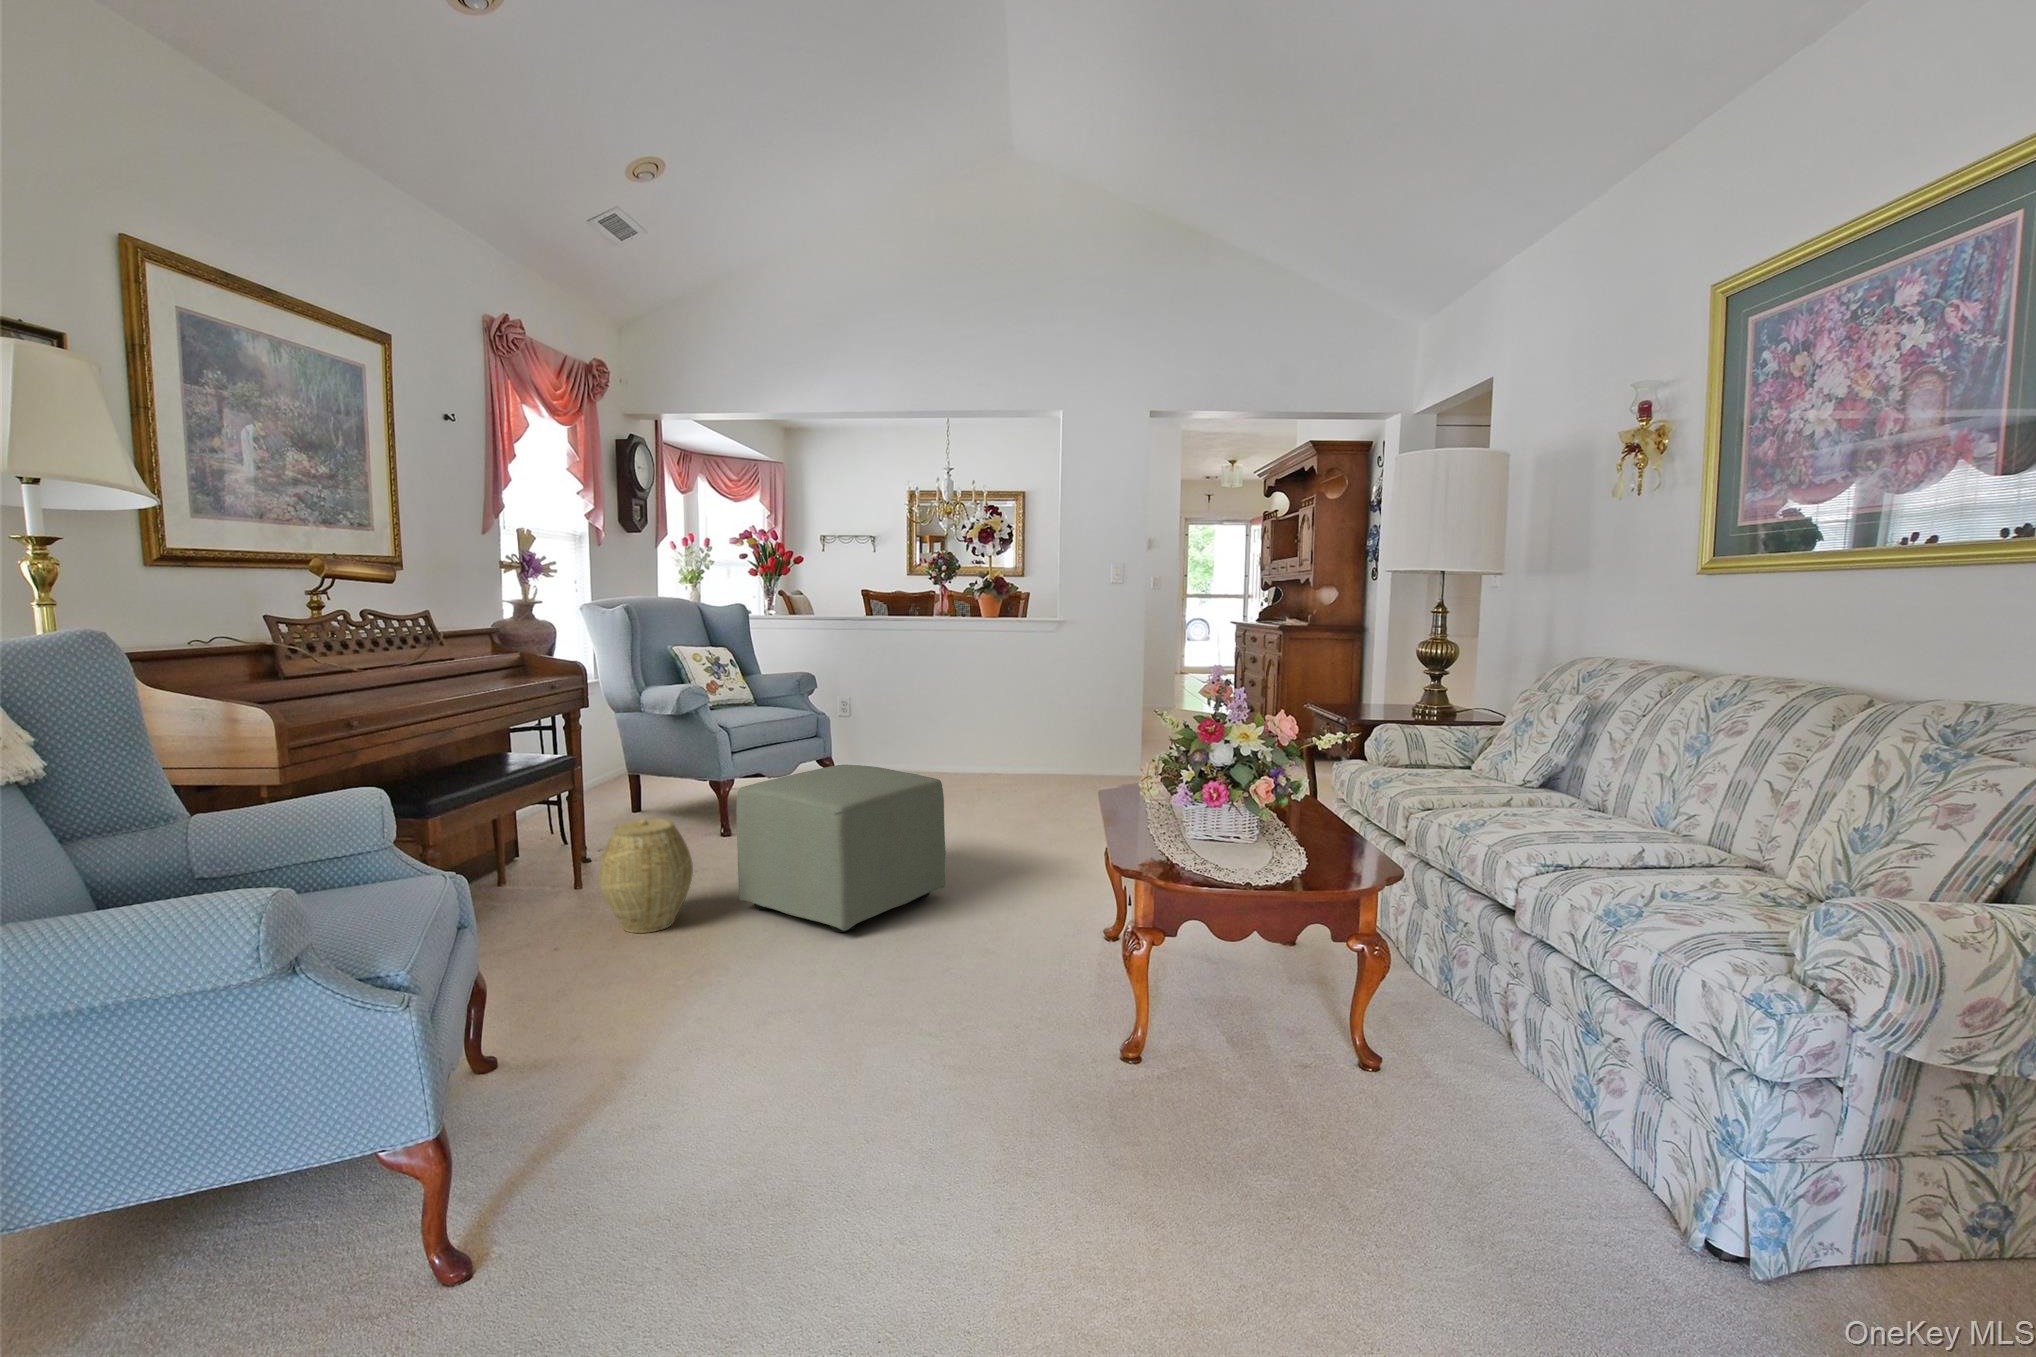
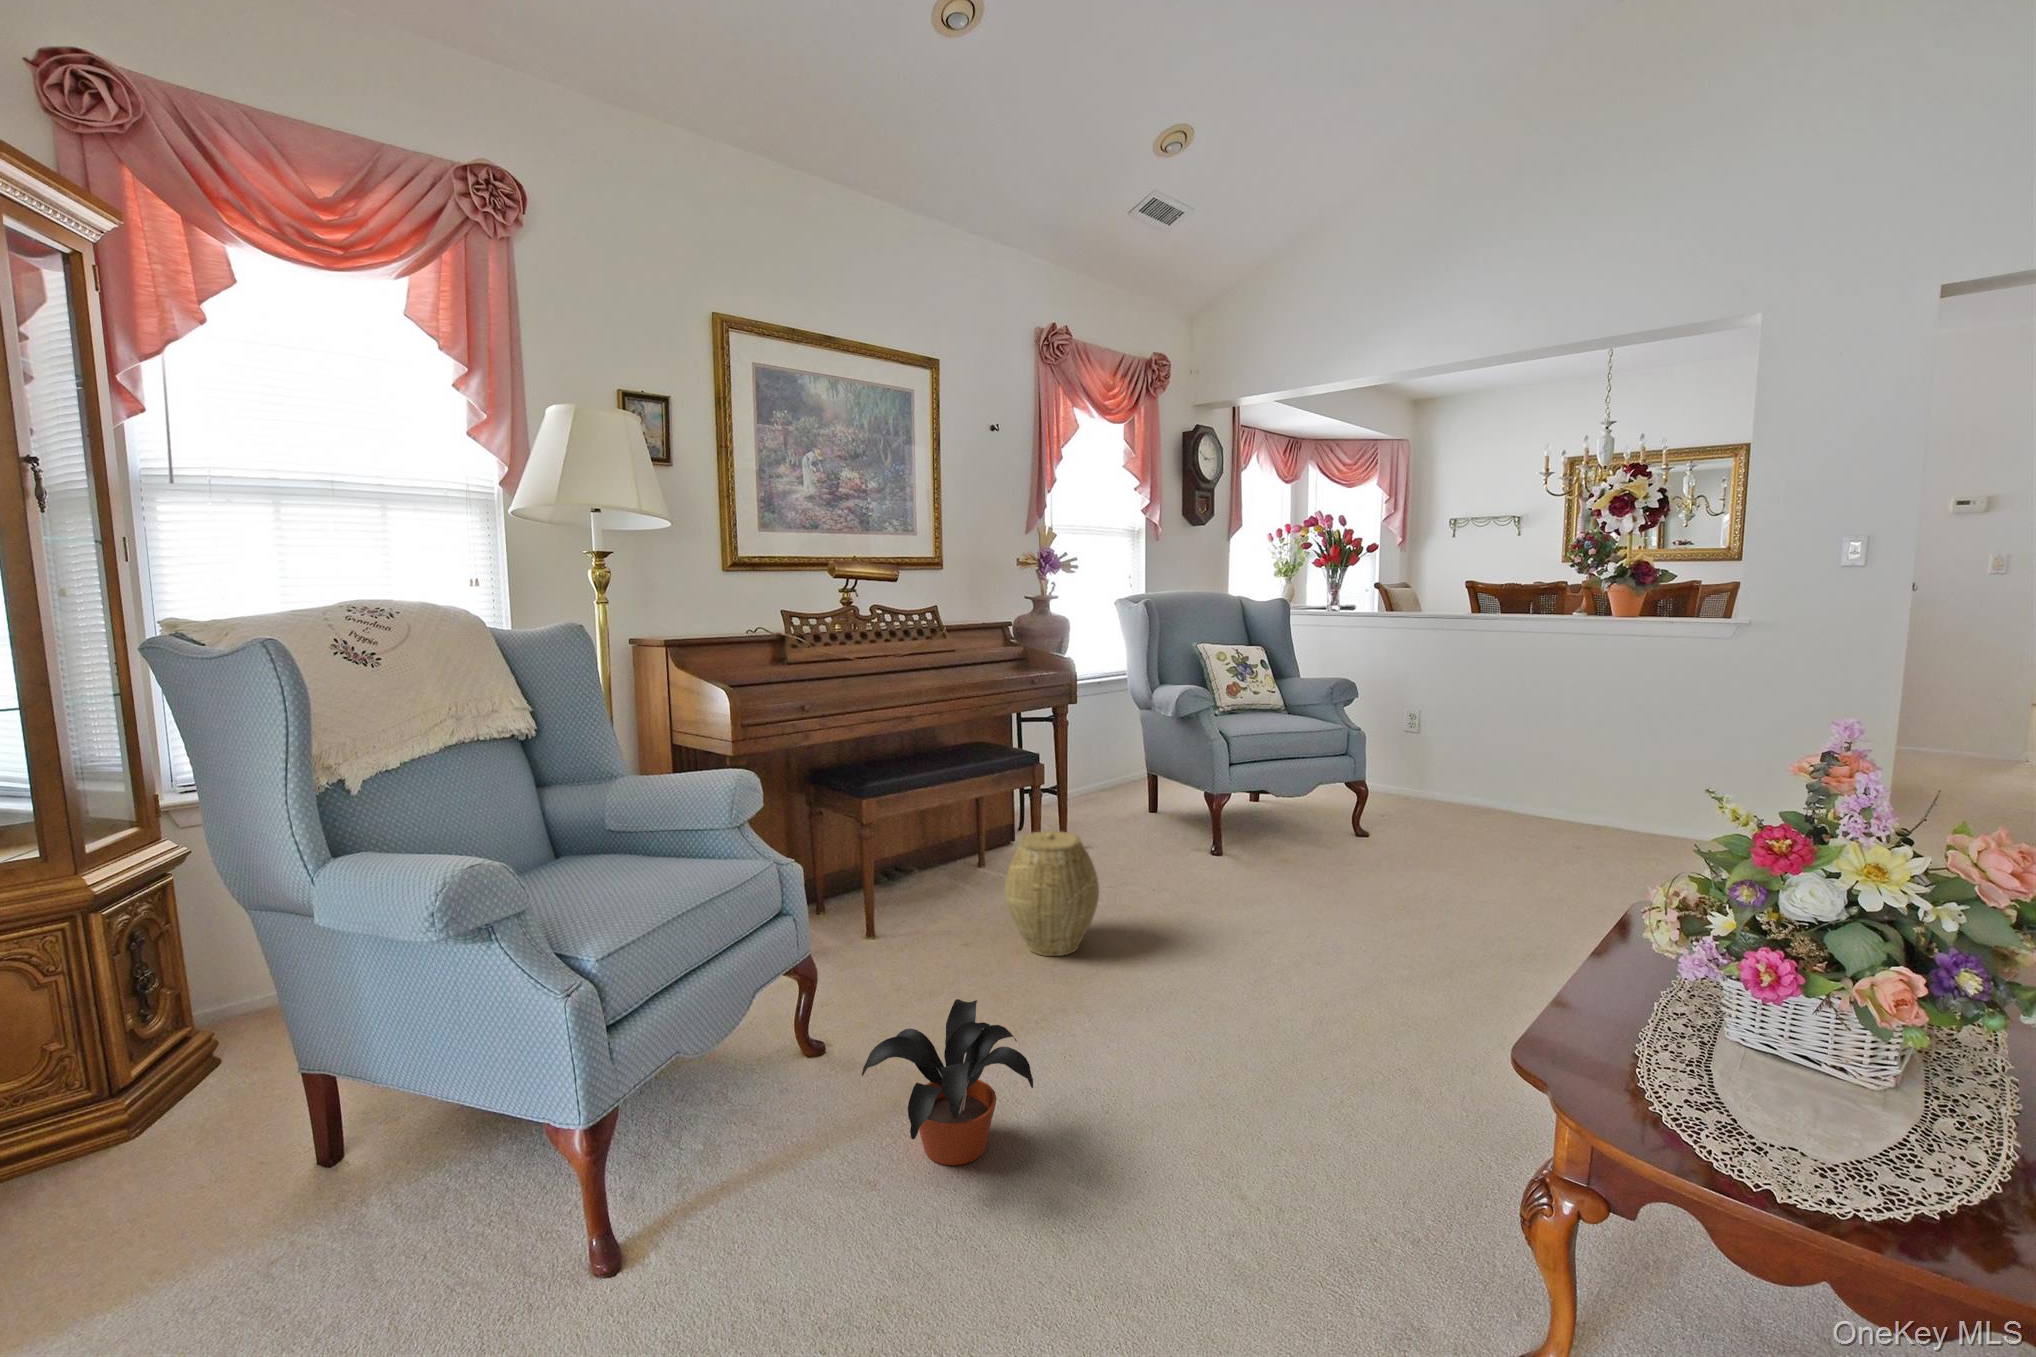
ottoman: present [736,765,946,932] -> none [1149,802,1412,1024]
potted plant: none [631,939,778,1068] -> present [862,999,1033,1166]

